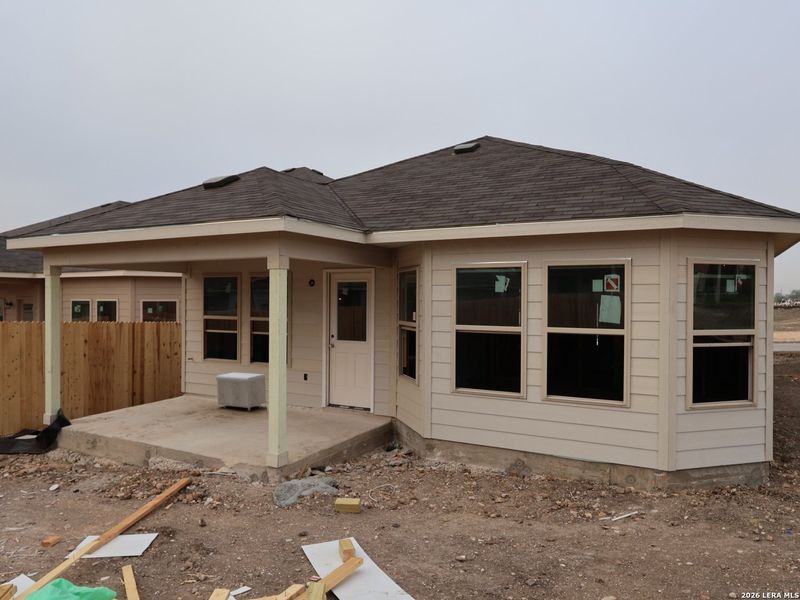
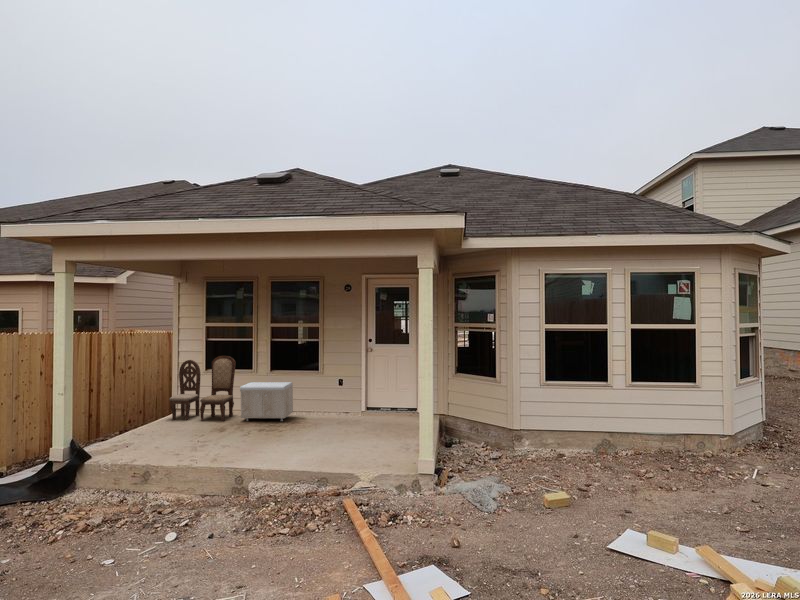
dining chair: none [169,346,223,406] -> present [169,356,236,421]

